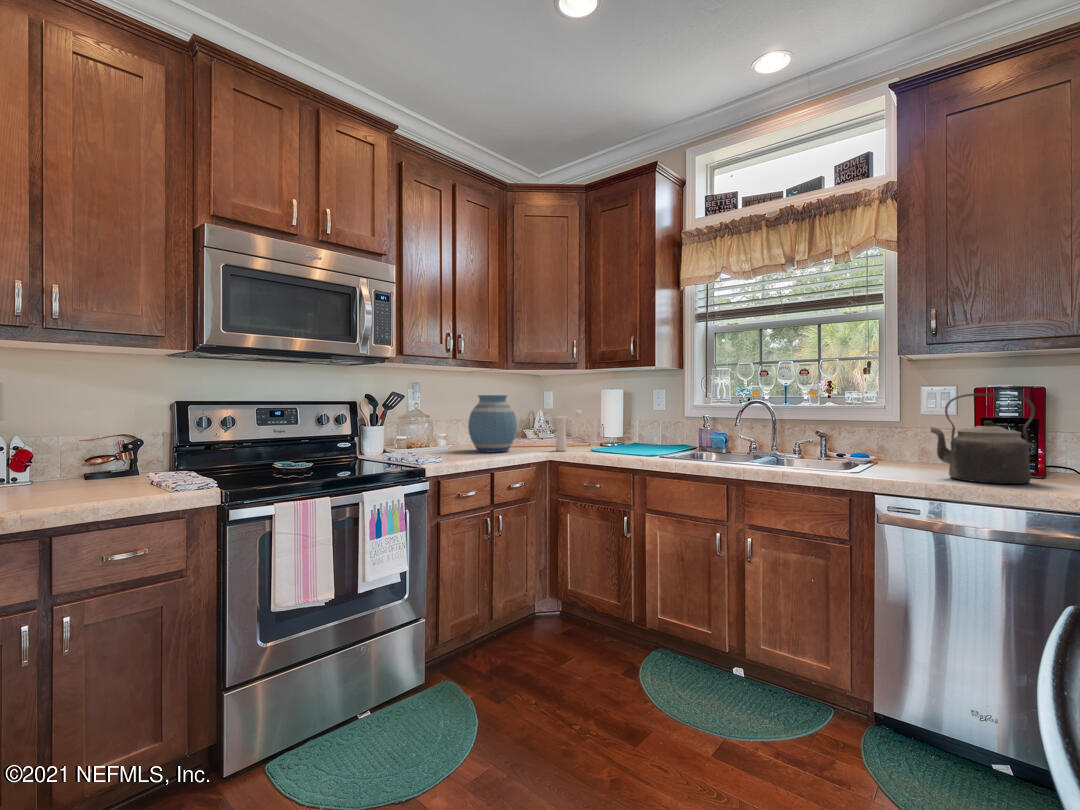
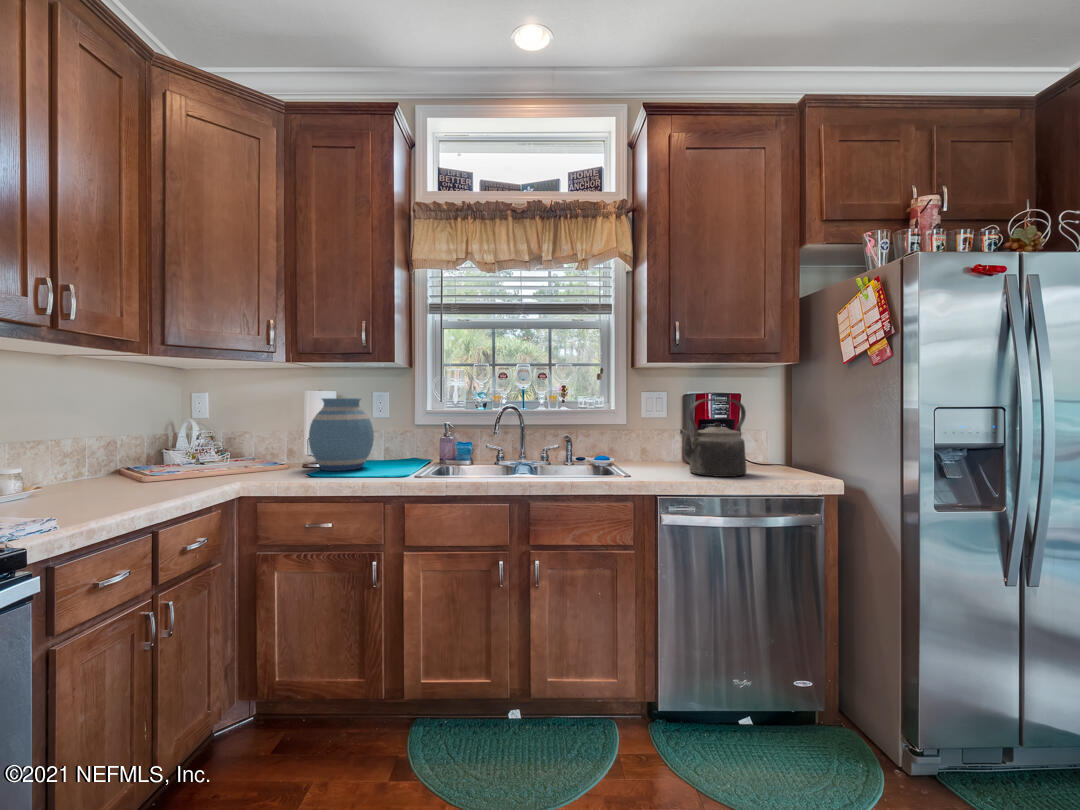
vase: present [468,395,517,452] -> present [309,398,374,471]
pepper mill: present [556,410,581,451] -> none [246,418,284,479]

